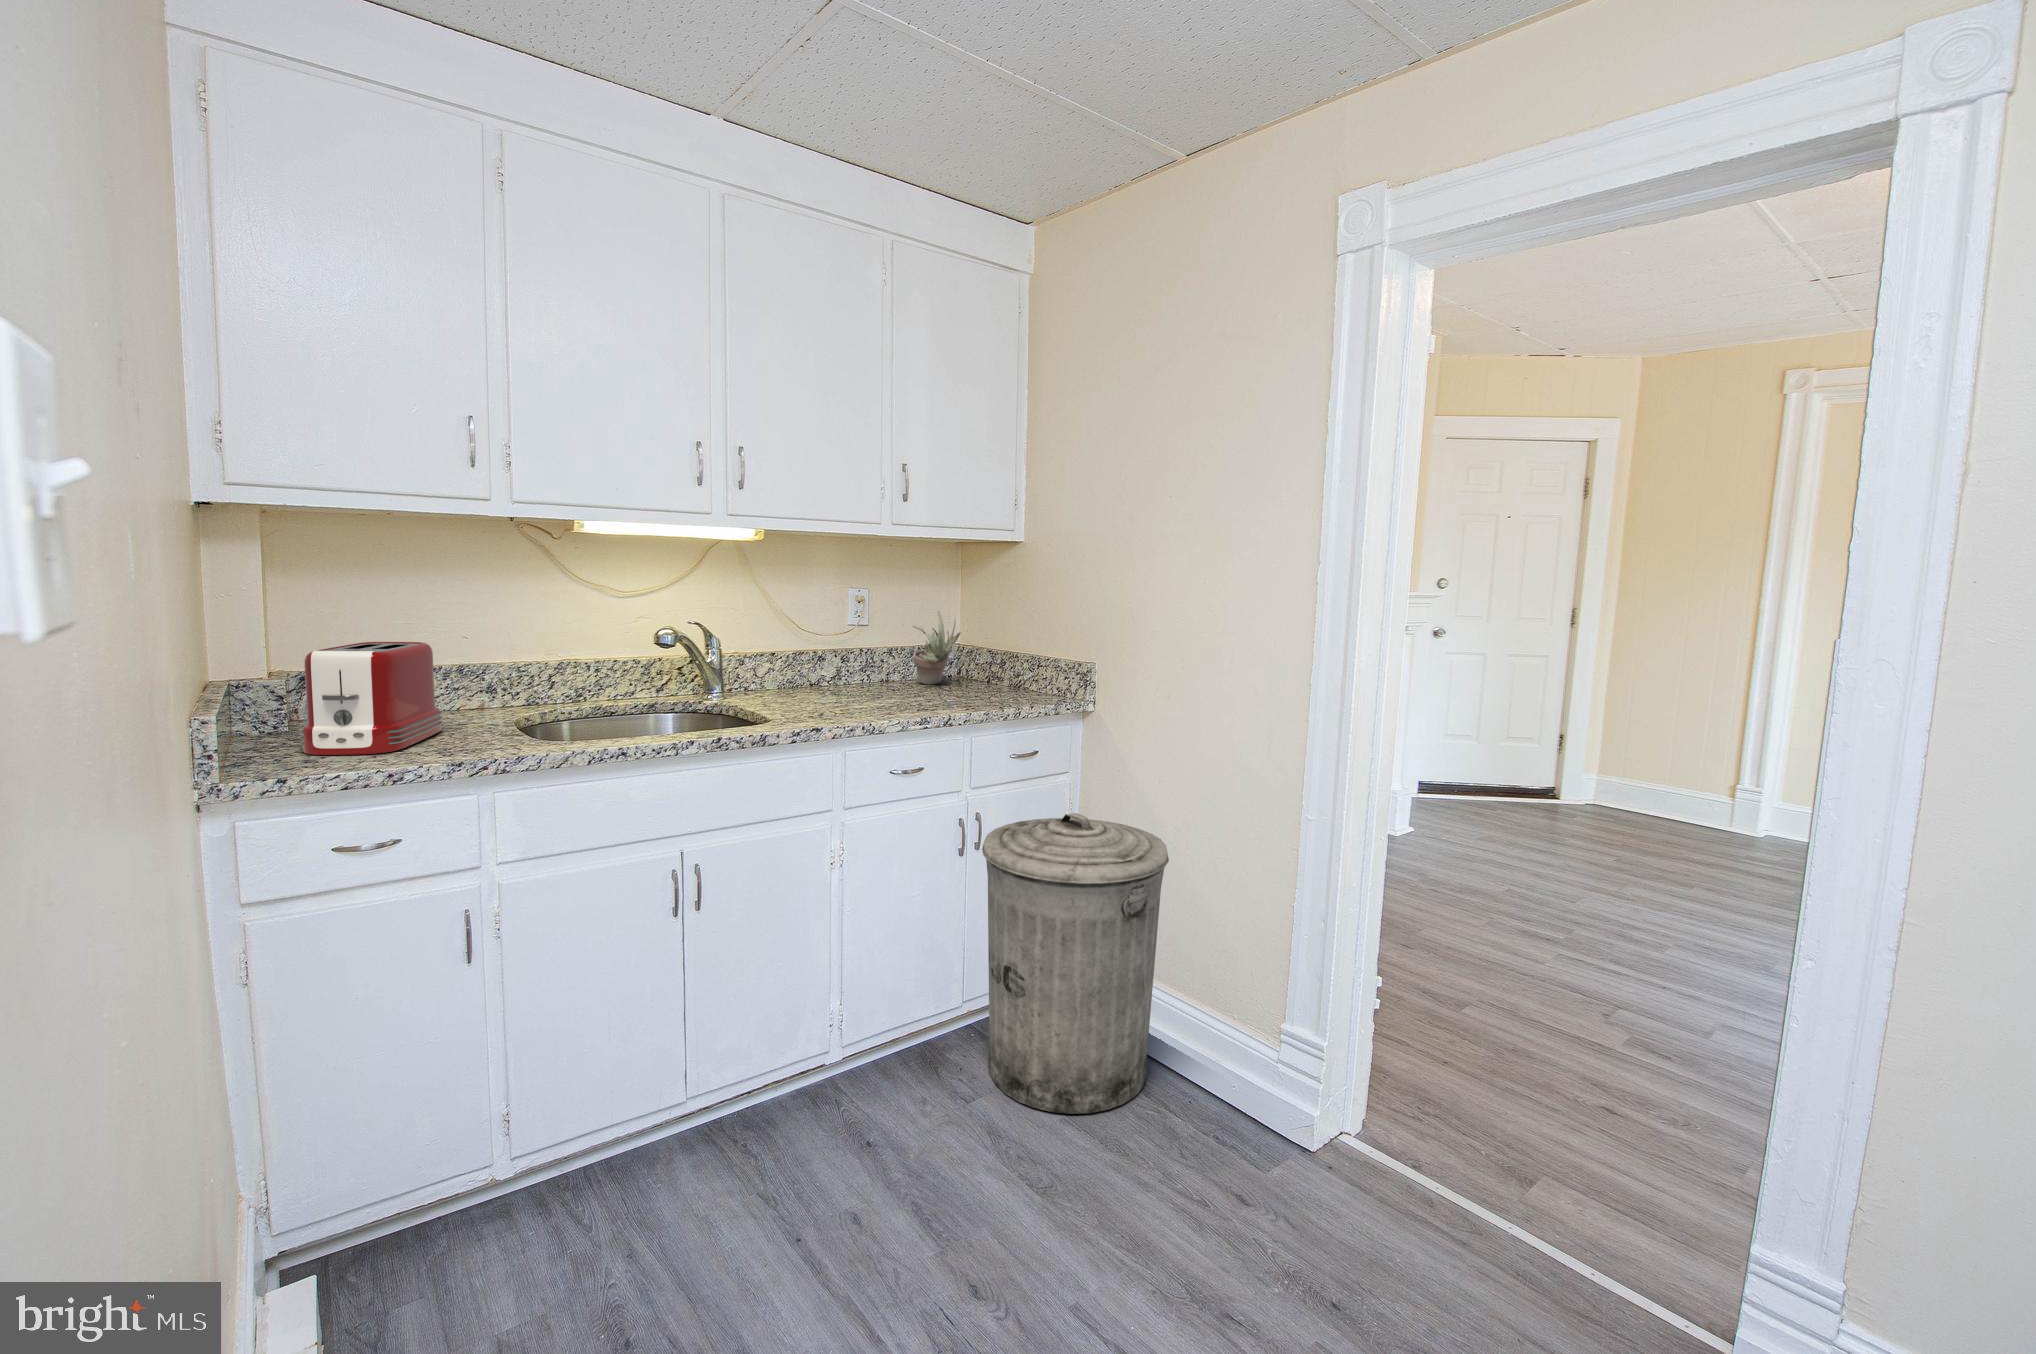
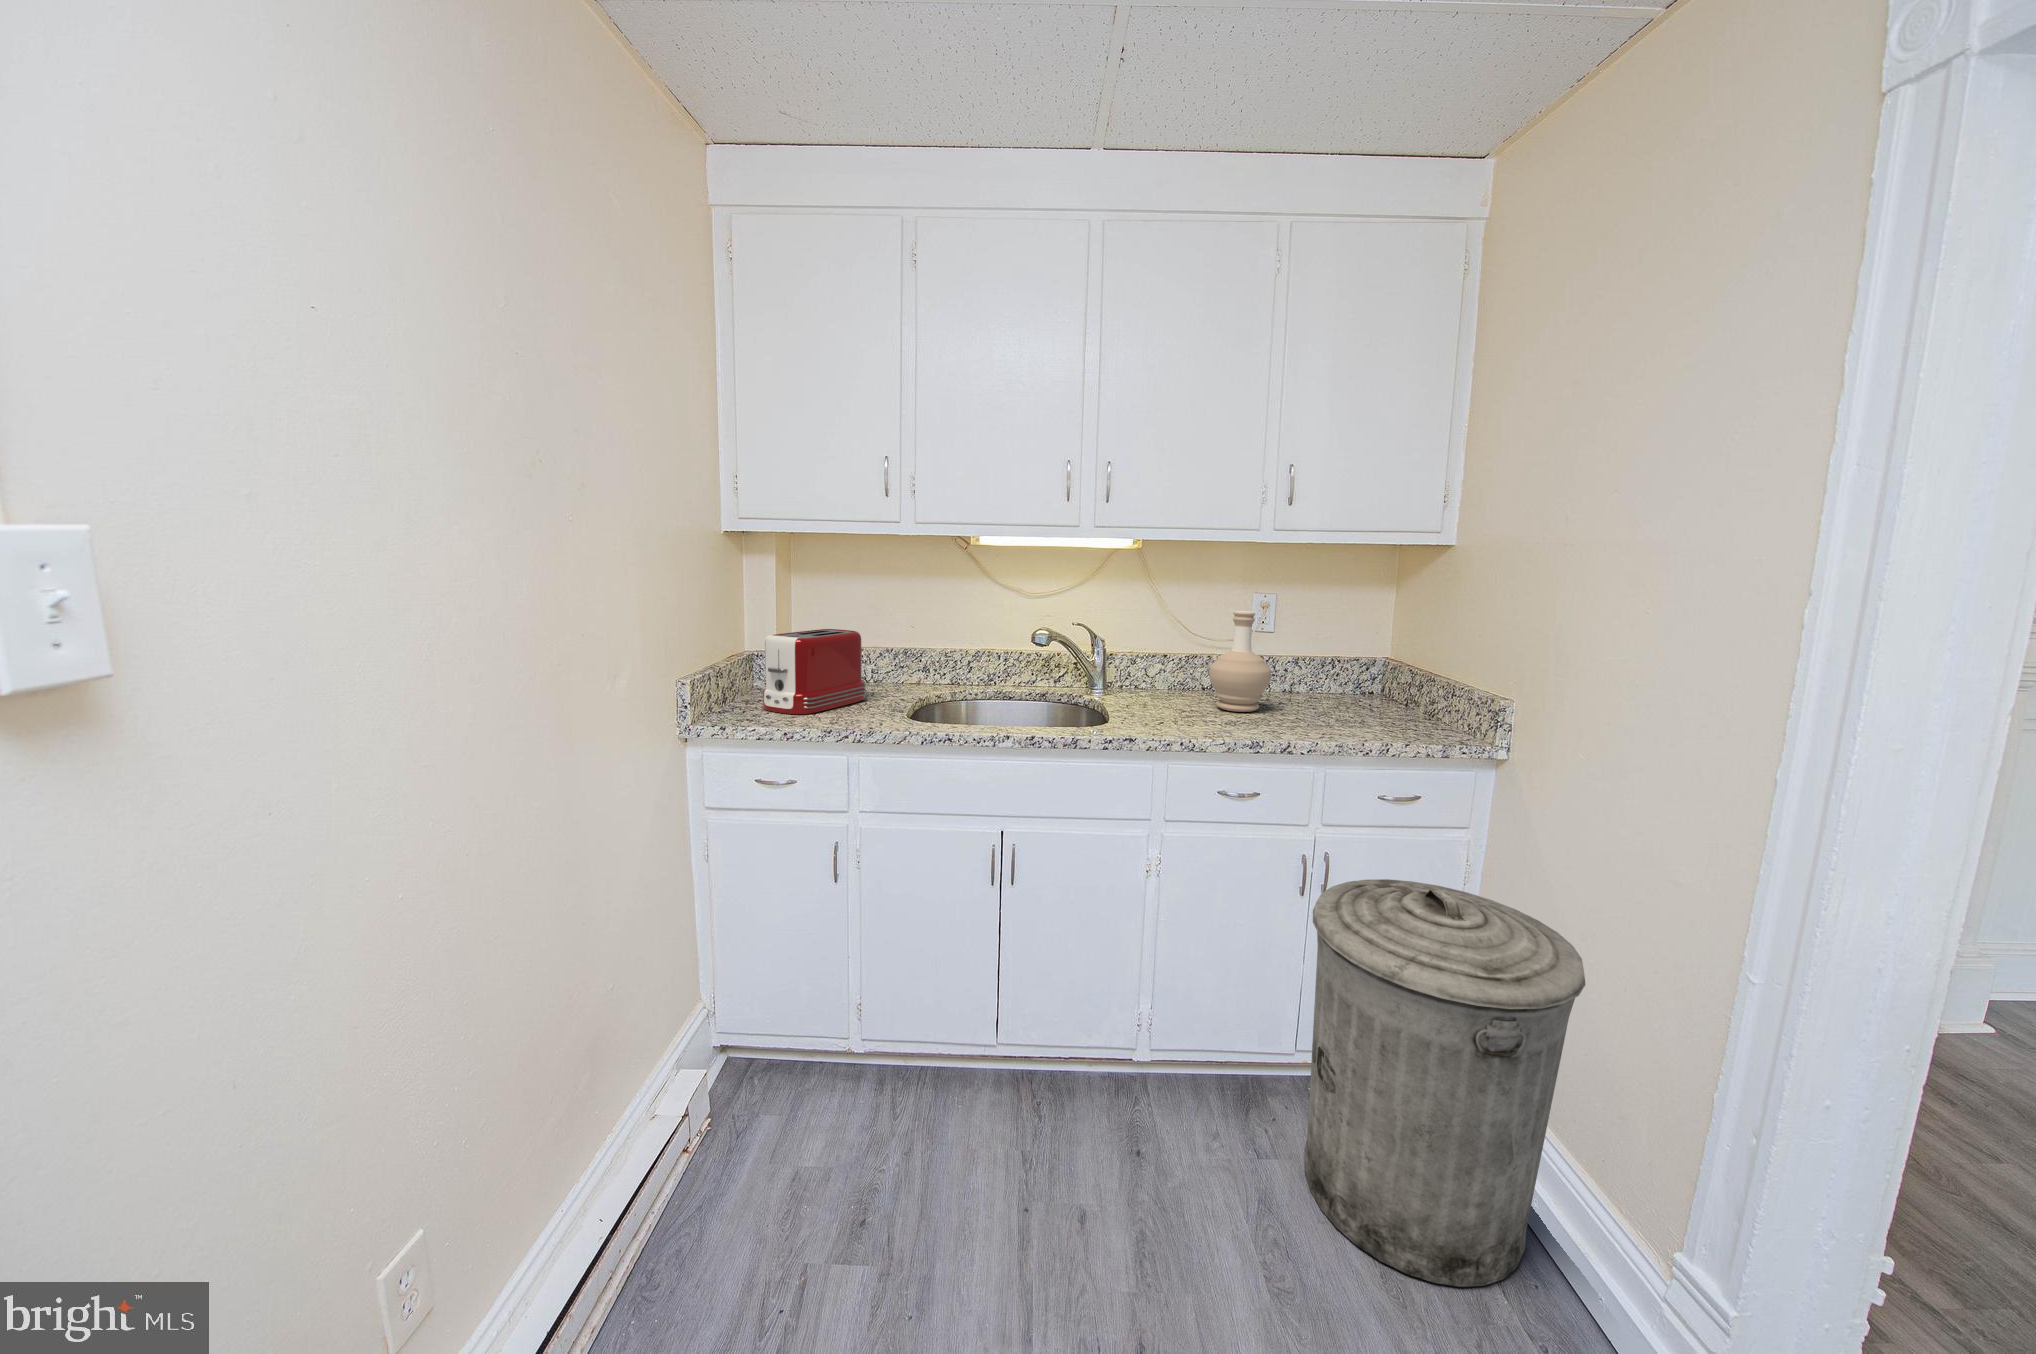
bottle: none [834,604,892,700] -> present [1209,611,1271,712]
succulent plant: present [913,611,961,684] -> none [1315,620,1376,701]

